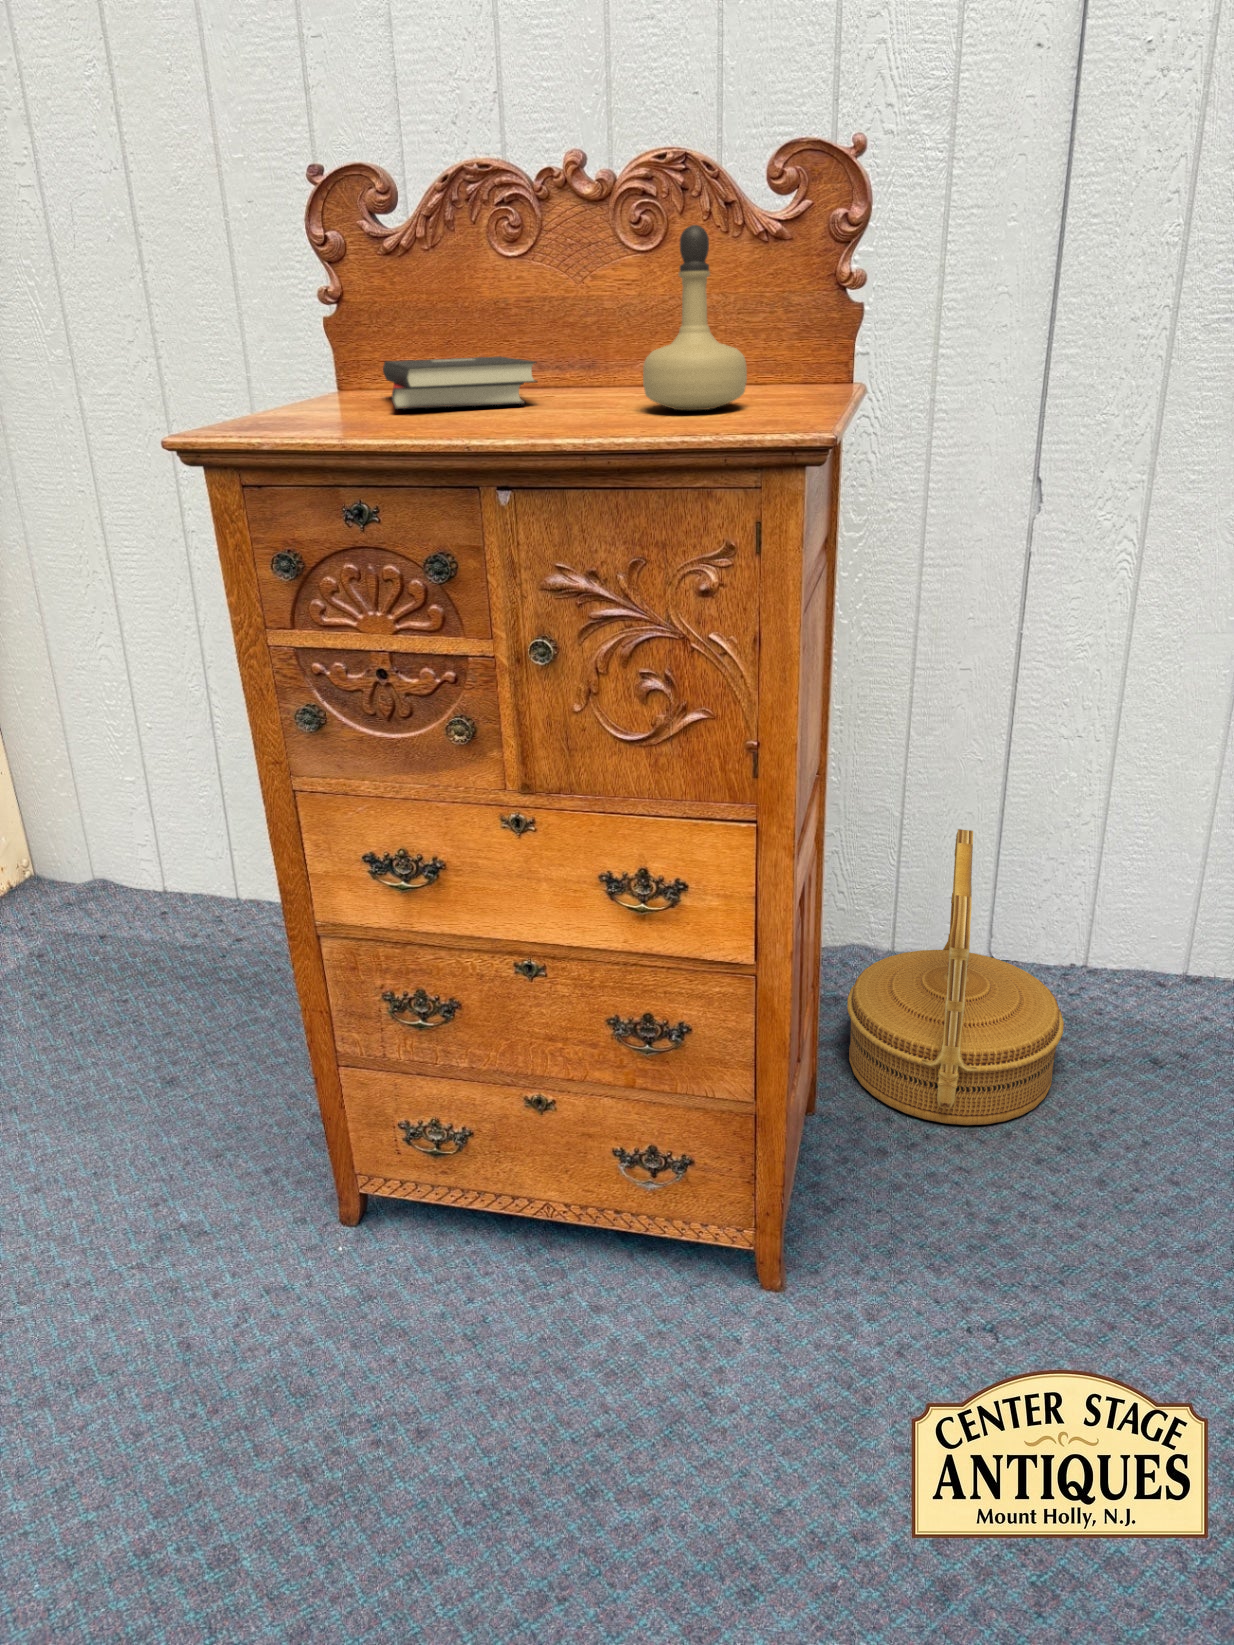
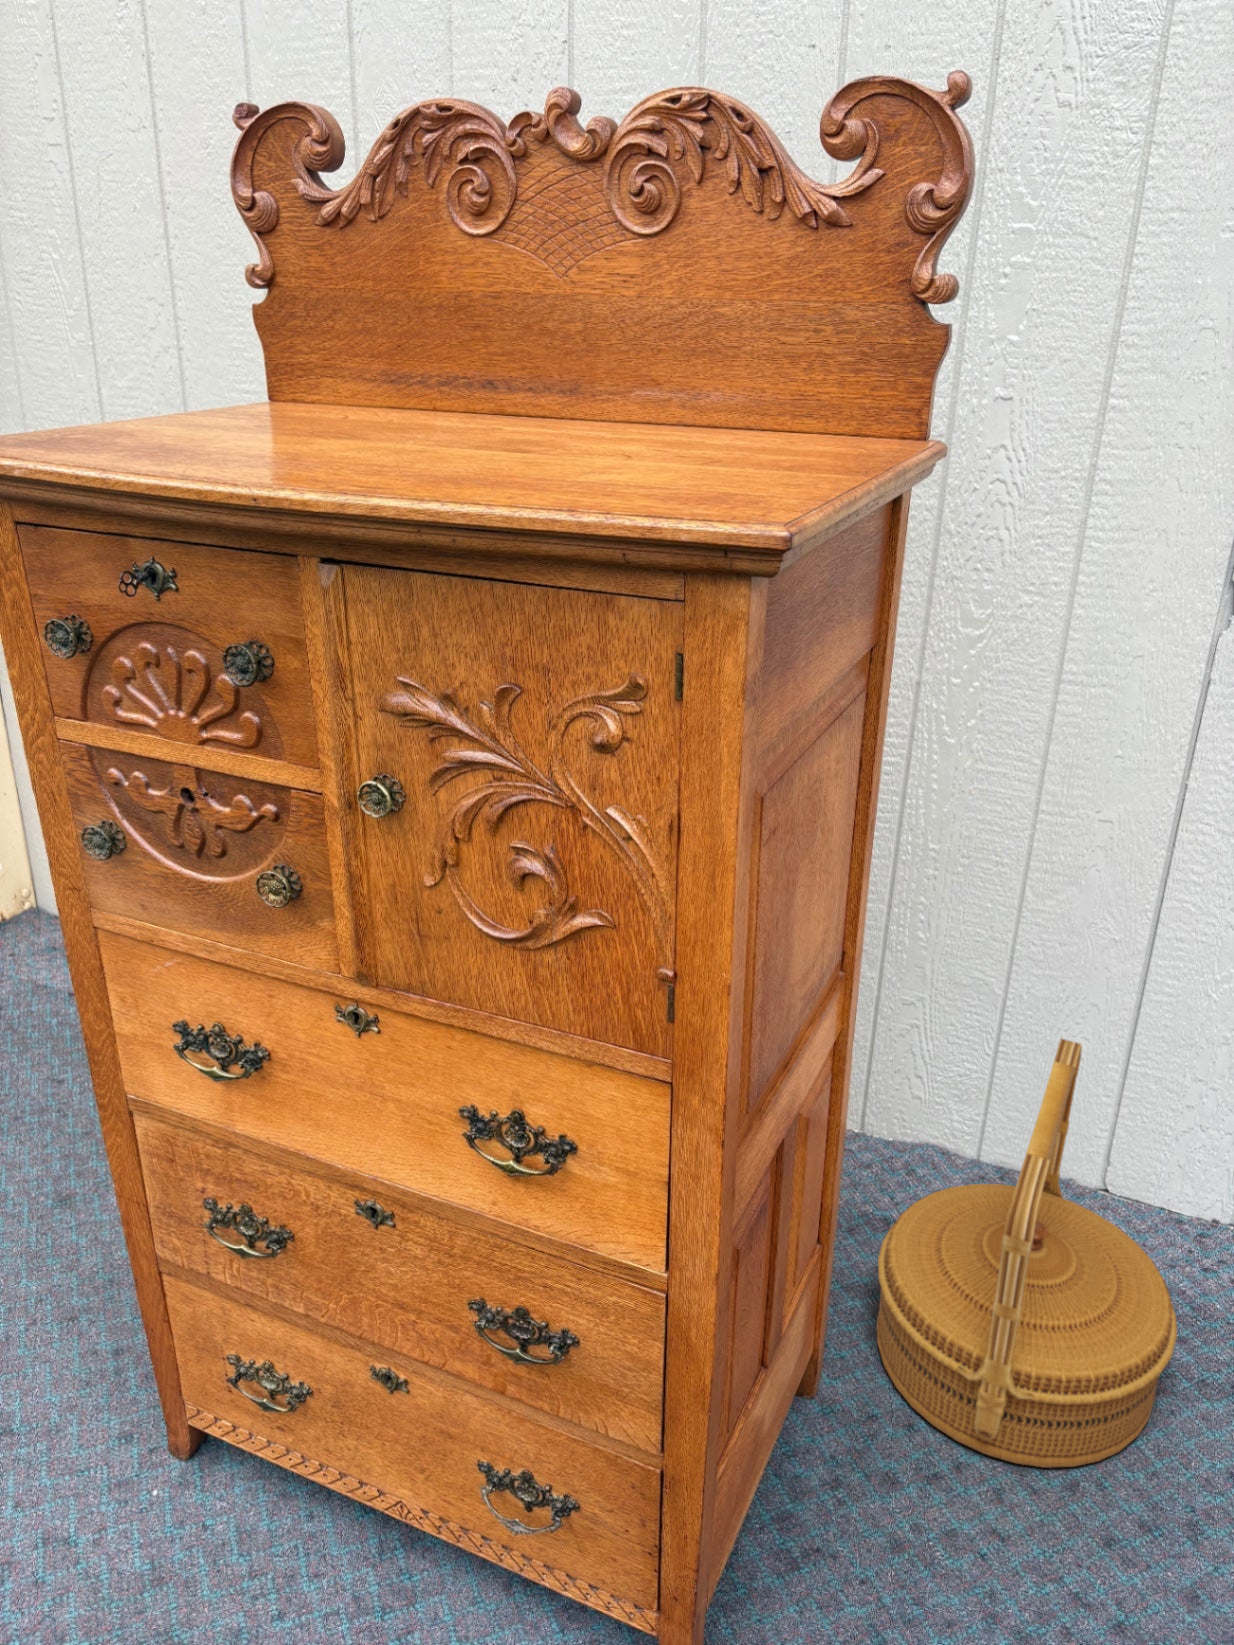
perfume bottle: present [643,225,747,410] -> none [572,186,725,464]
hardback book: present [383,356,537,409] -> none [254,367,472,436]

